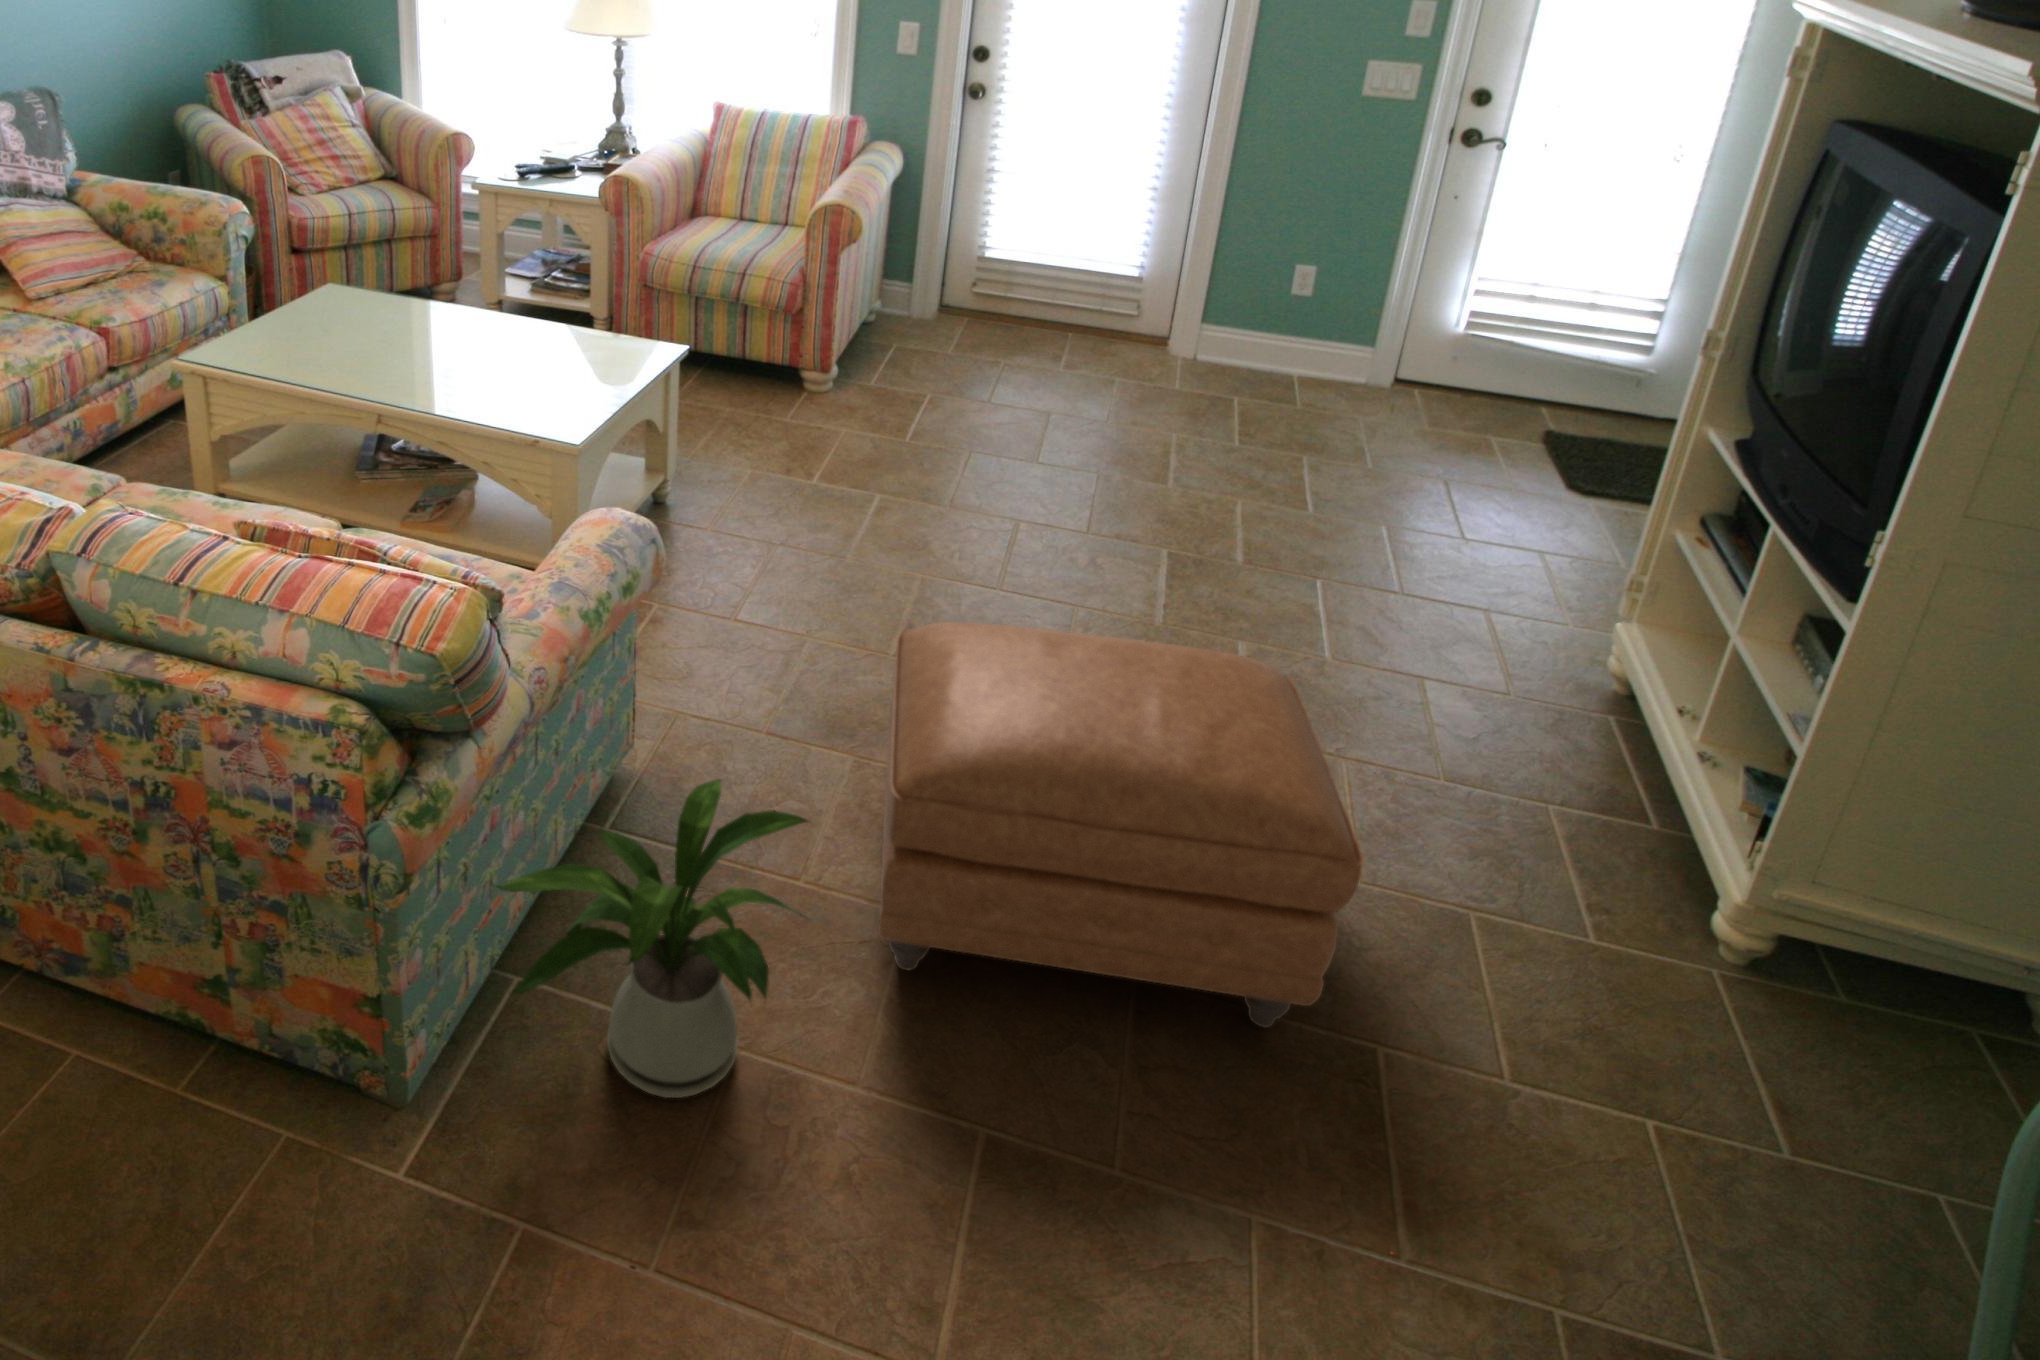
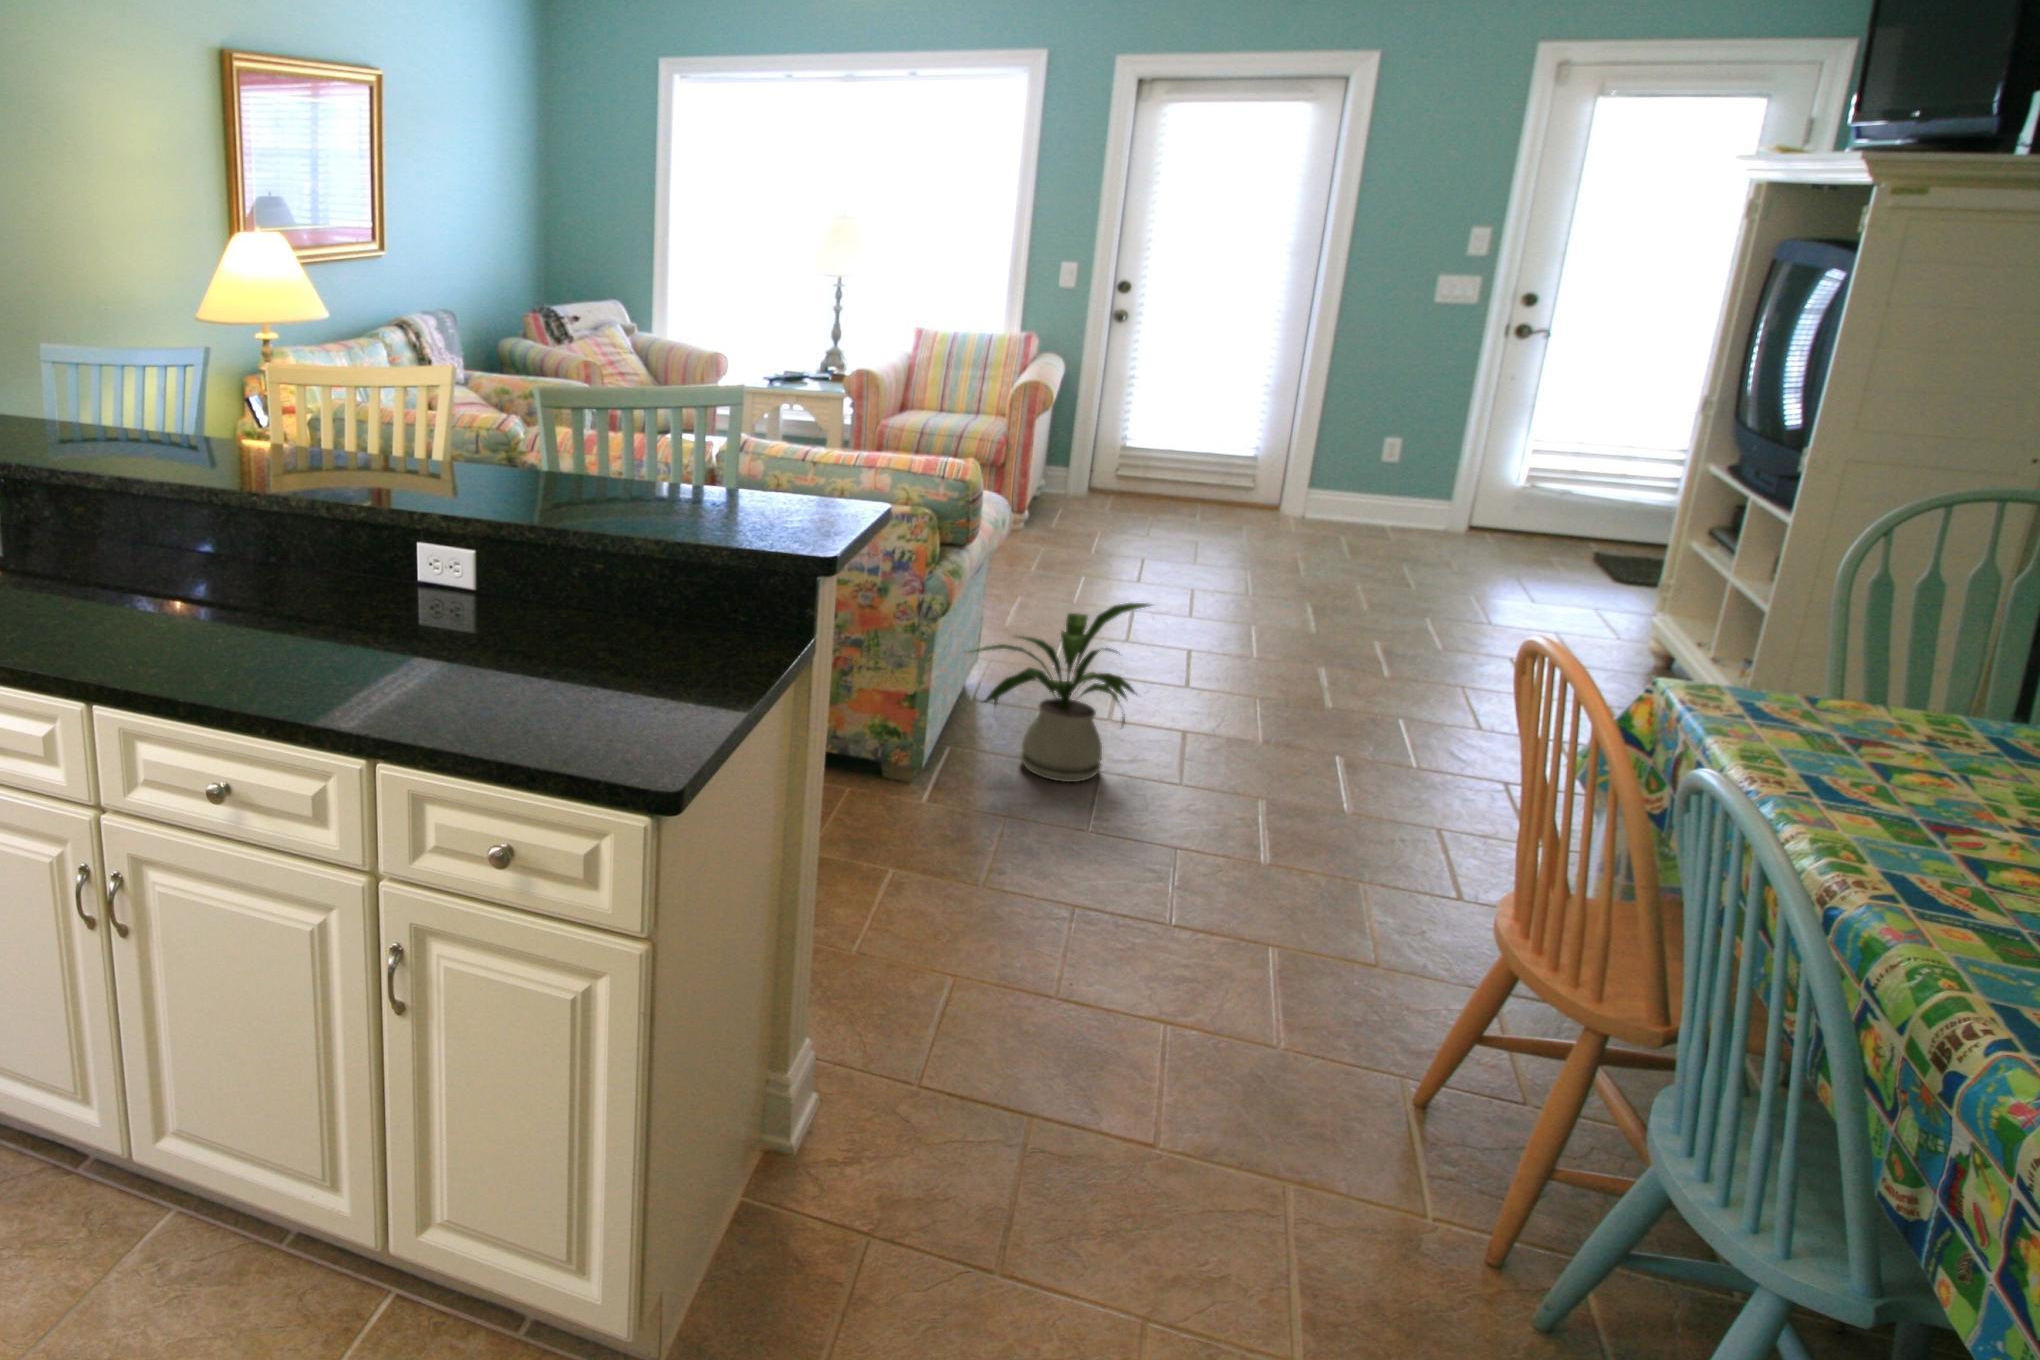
ottoman: present [879,622,1364,1027] -> none [1151,555,1490,771]

